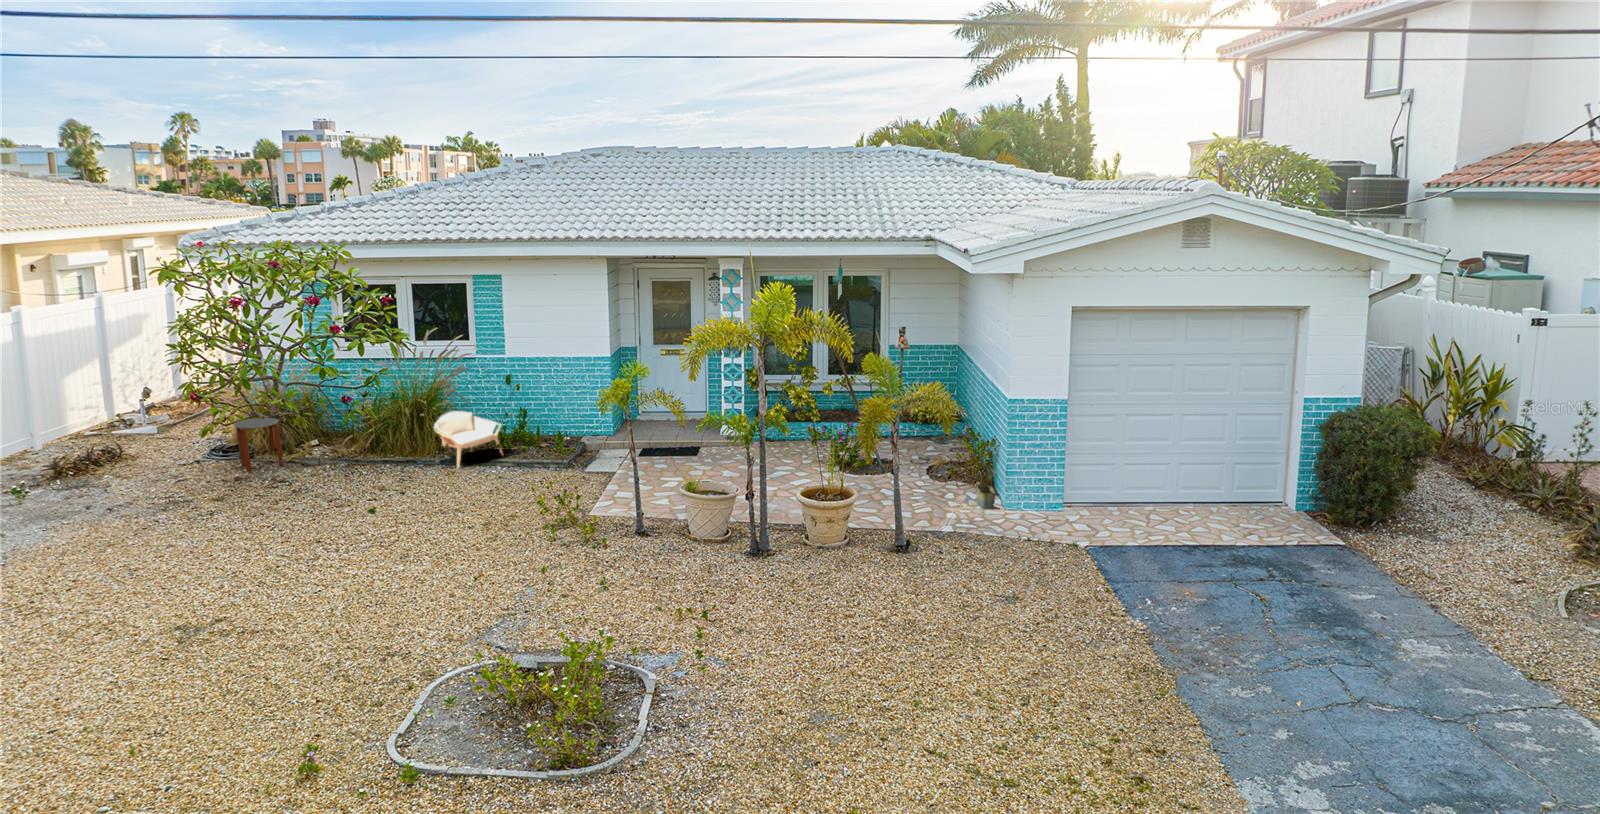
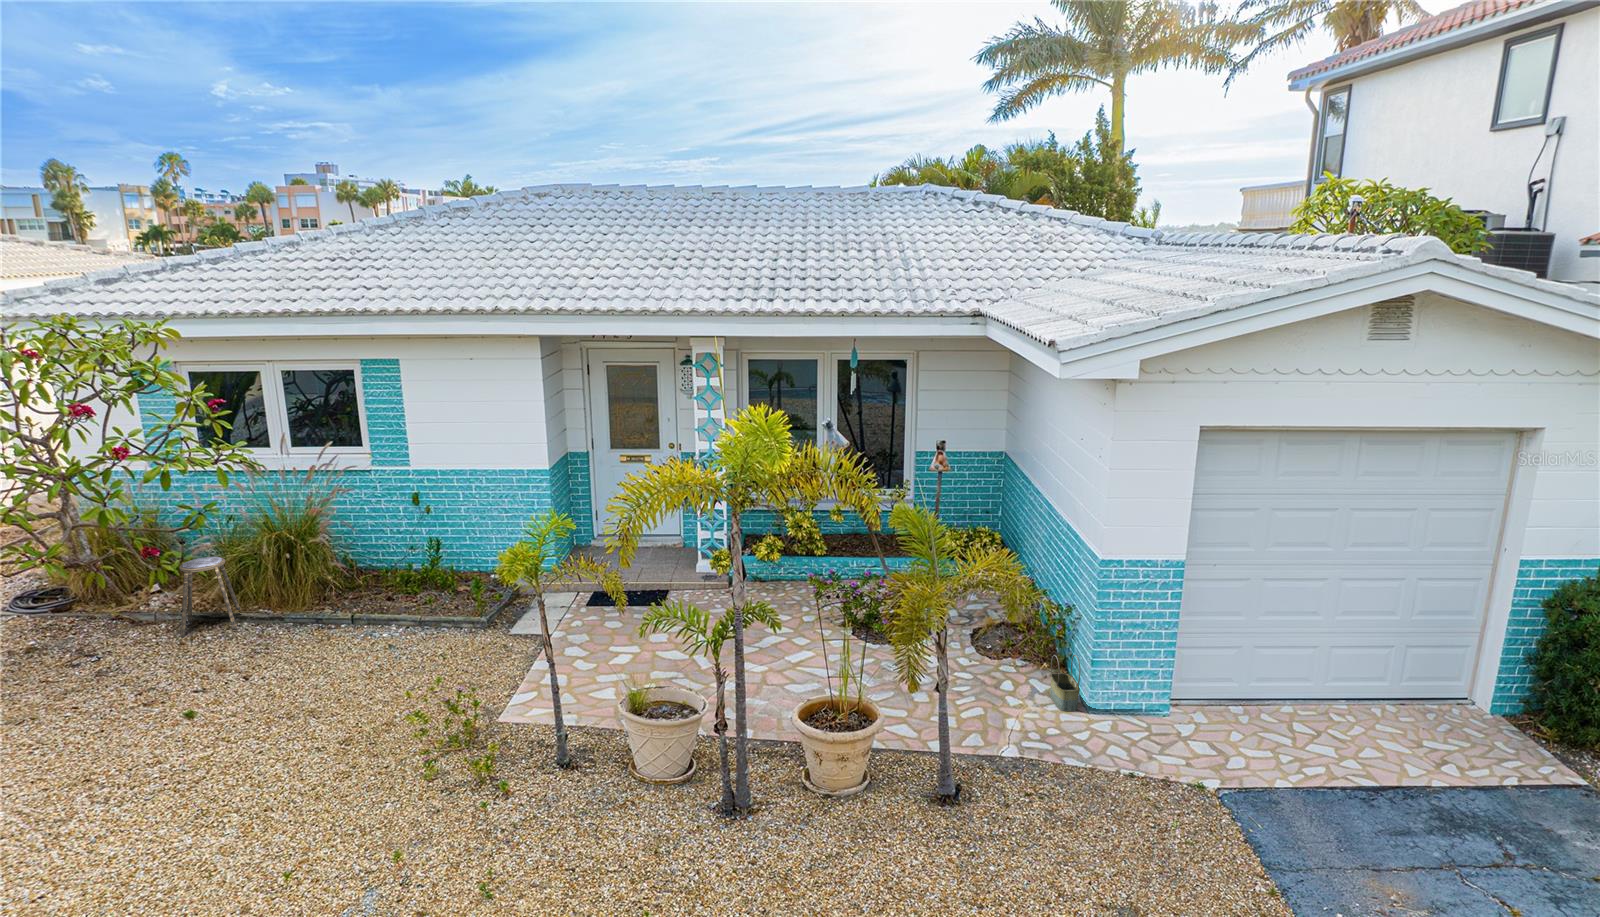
armchair: present [434,411,503,468] -> none [303,543,403,628]
side table: present [234,418,284,471] -> none [26,555,99,632]
stool: none [347,418,388,474] -> present [179,557,240,638]

